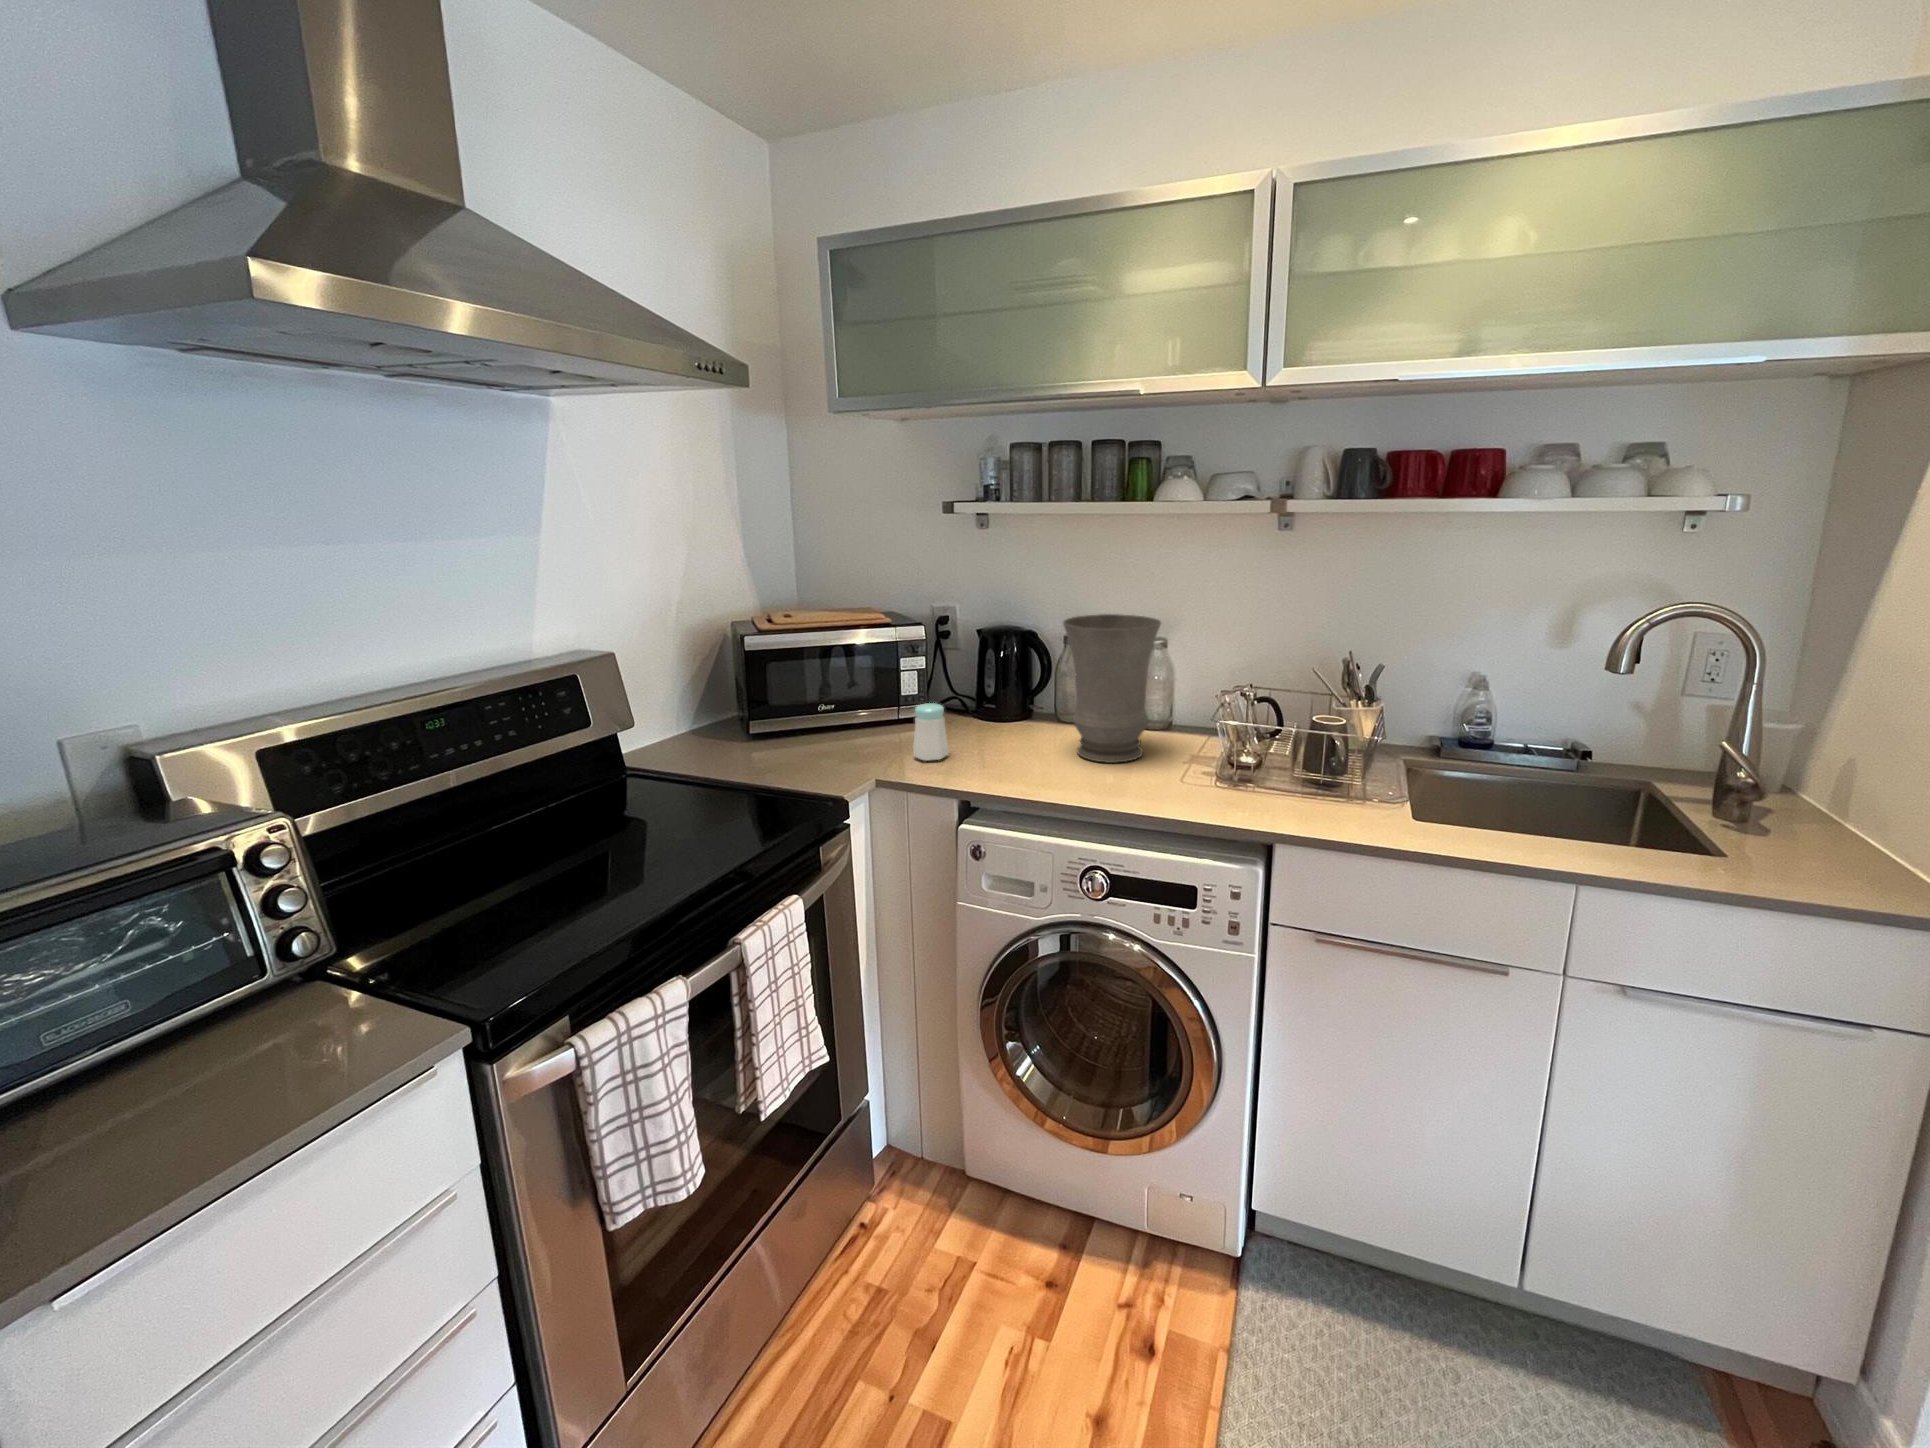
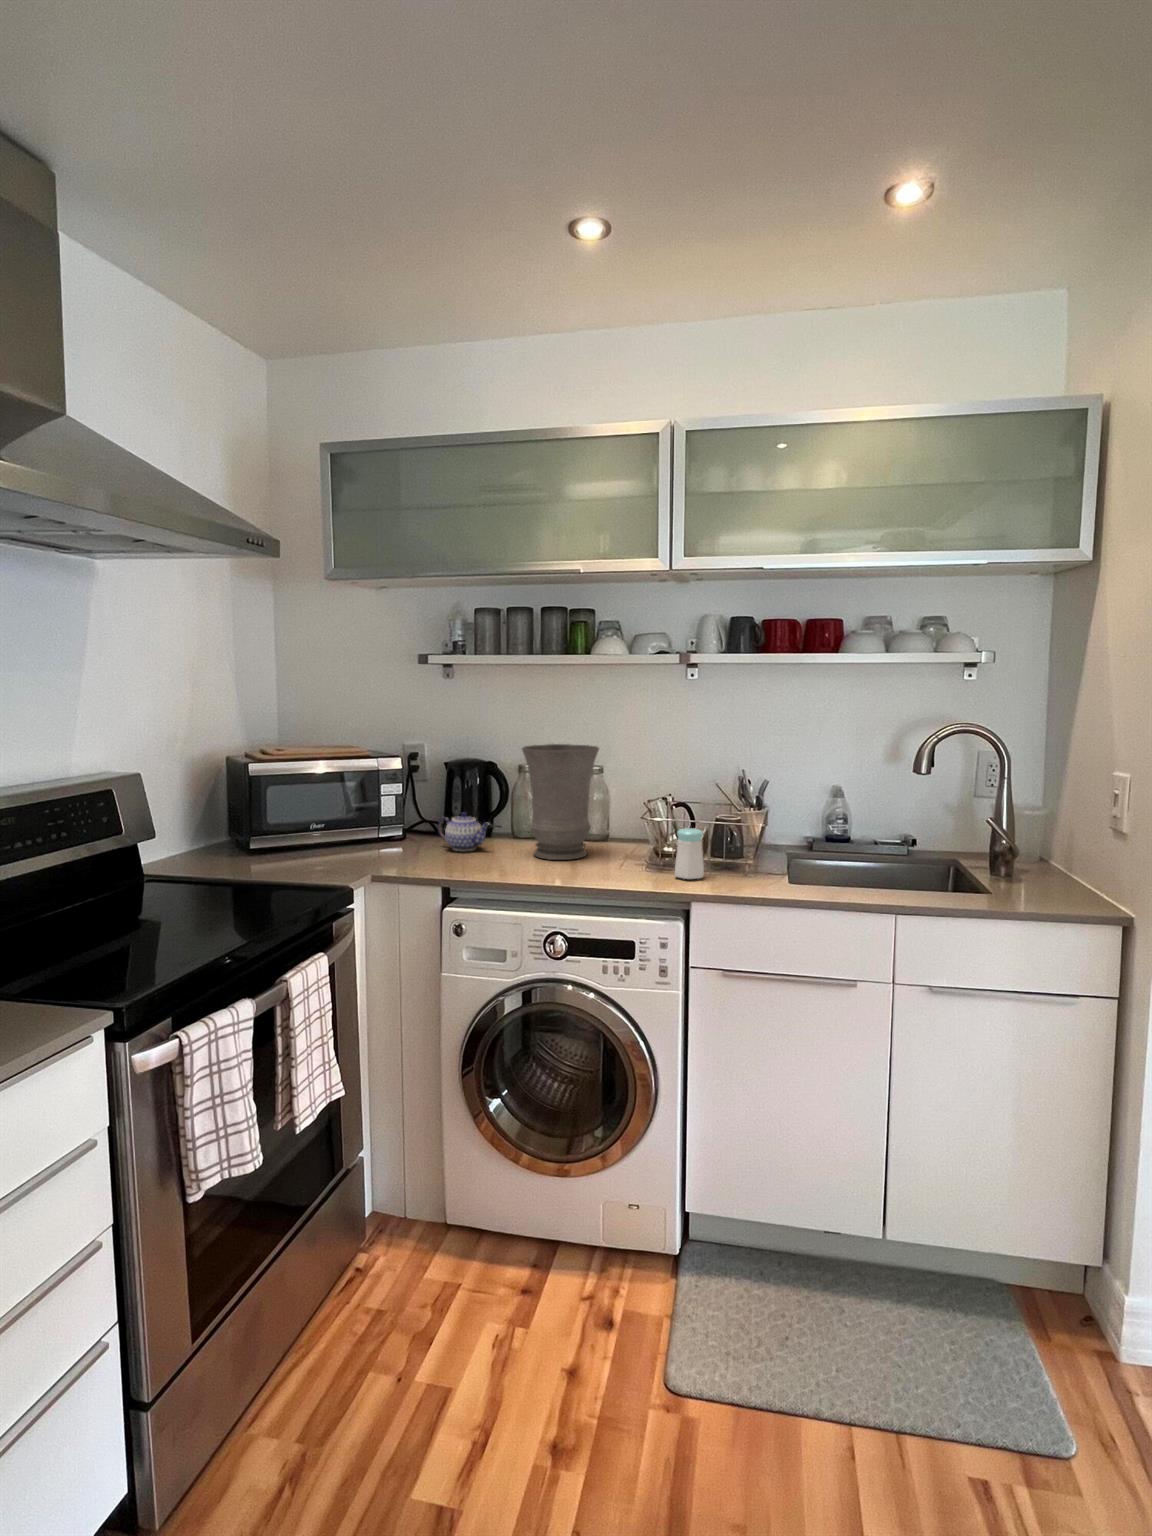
teapot: none [966,695,1026,743] -> present [438,812,490,851]
salt shaker: present [913,703,948,760] -> present [675,828,704,879]

